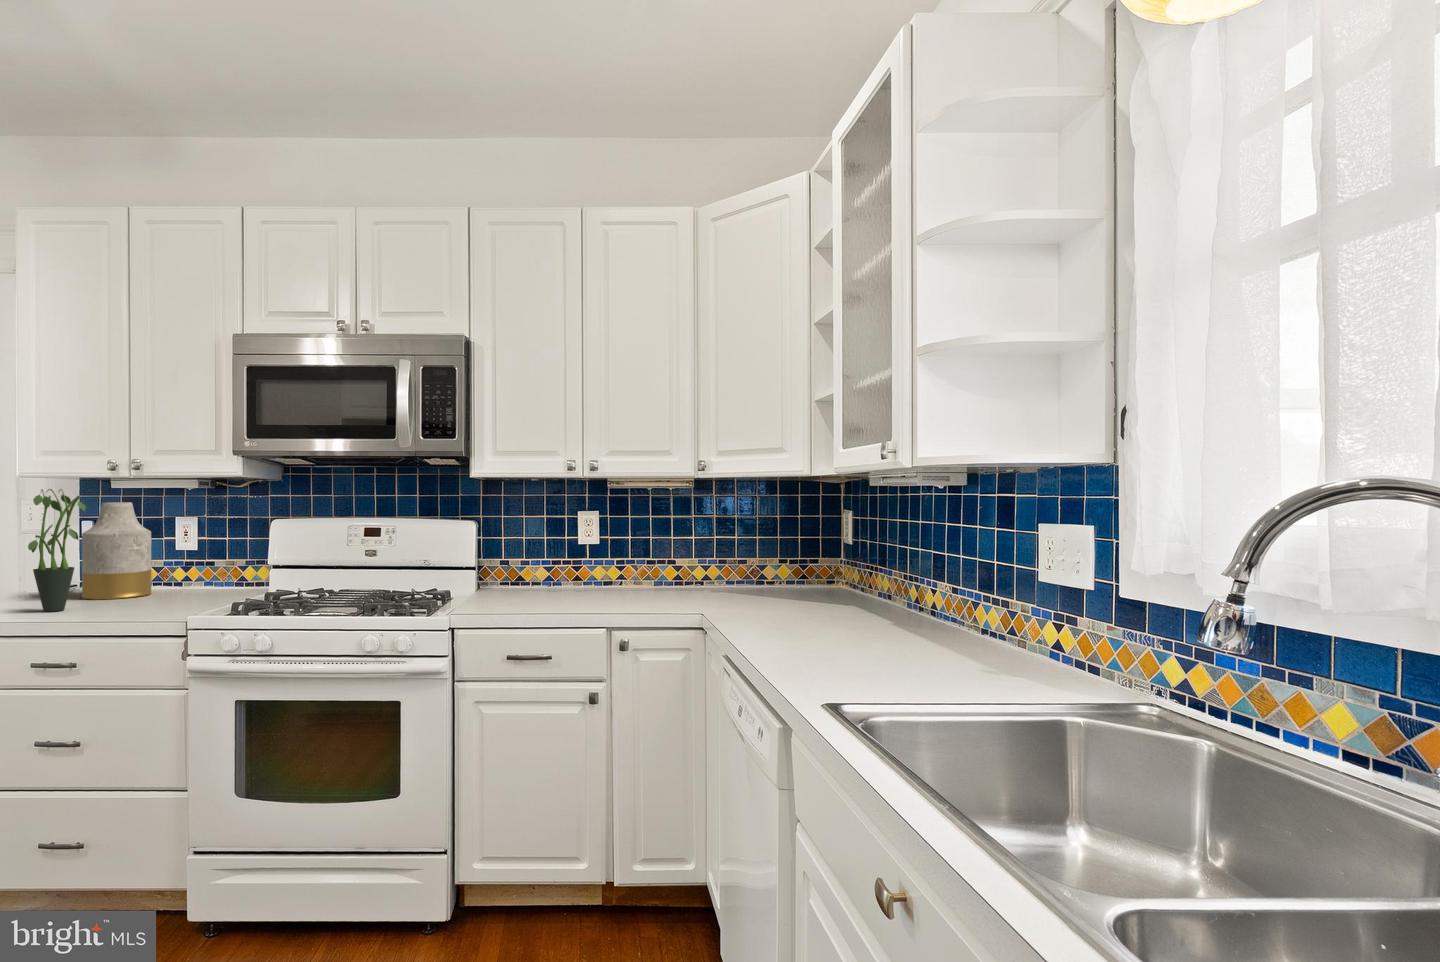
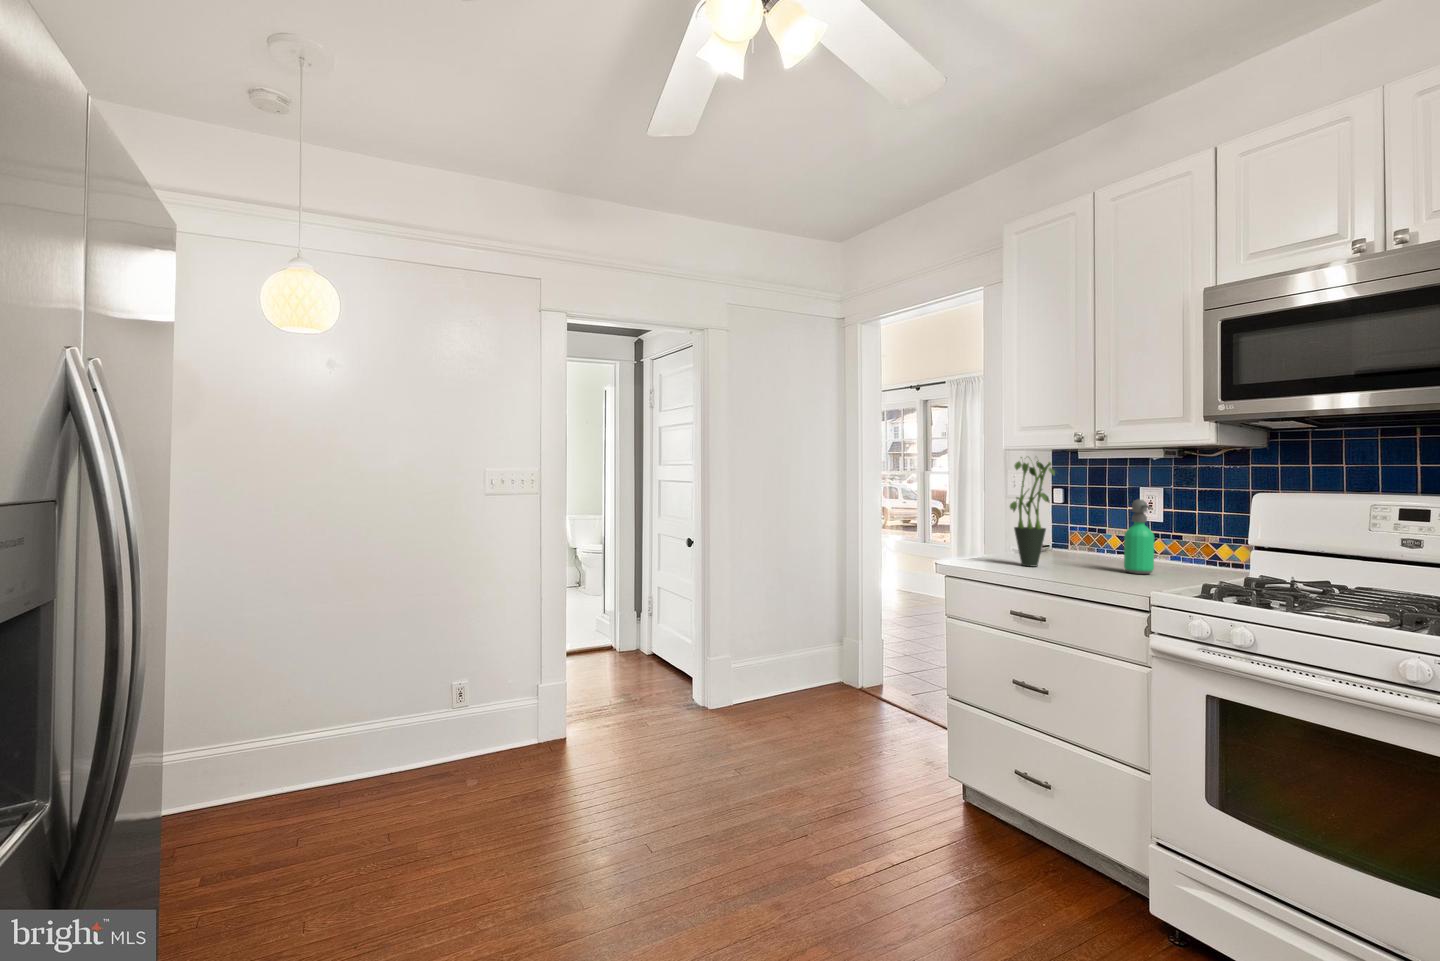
vase: present [82,502,151,600] -> none [1055,472,1116,563]
soap dispenser: none [161,531,190,603] -> present [1124,499,1154,574]

